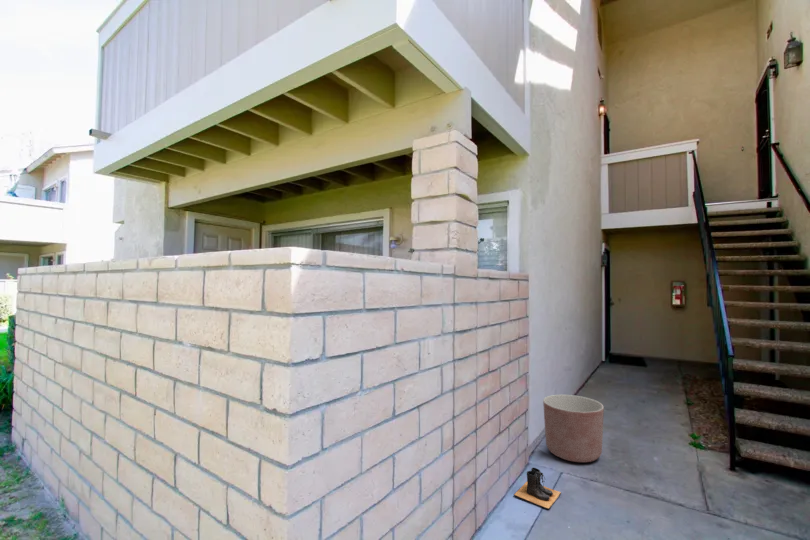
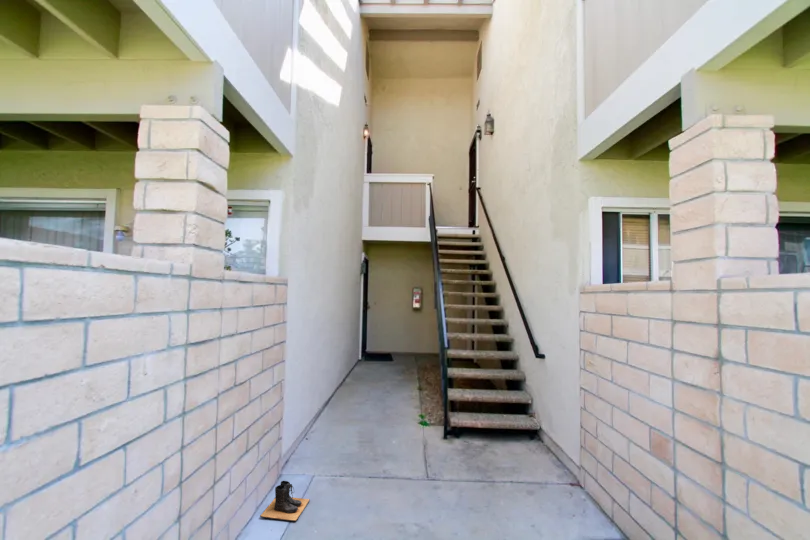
planter: present [543,395,604,462] -> none [298,398,354,464]

